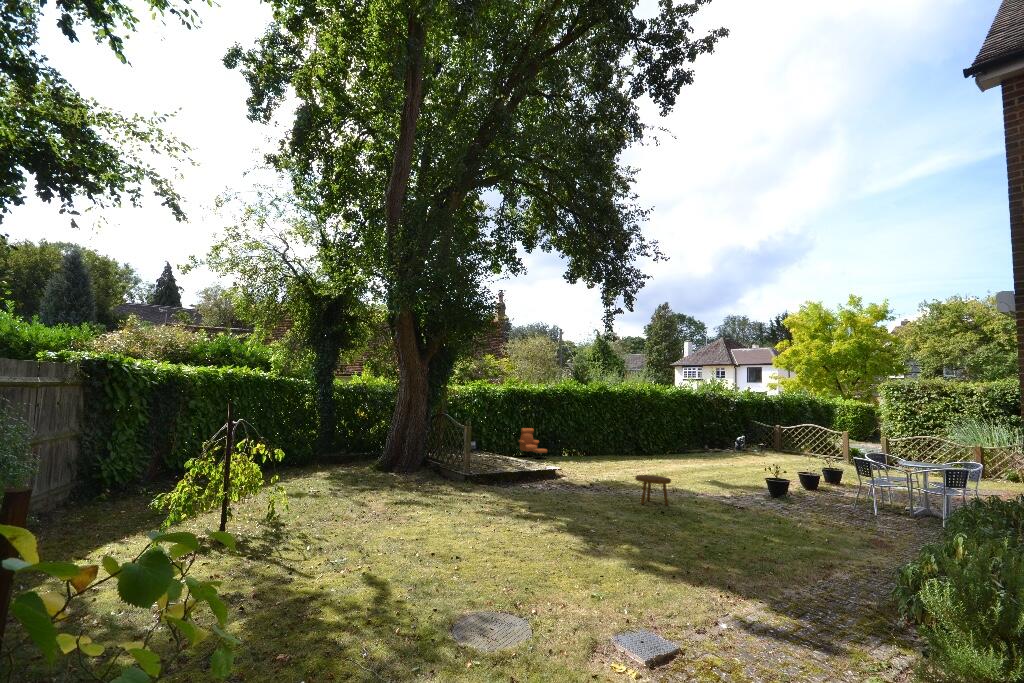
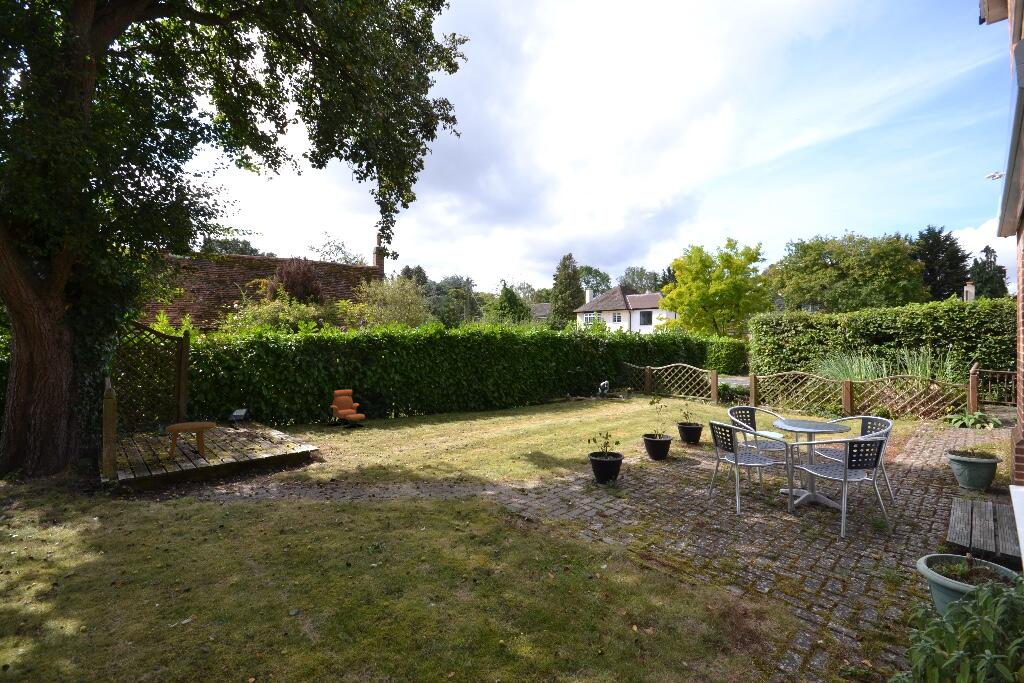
footstool: present [635,475,671,505] -> present [166,422,216,458]

